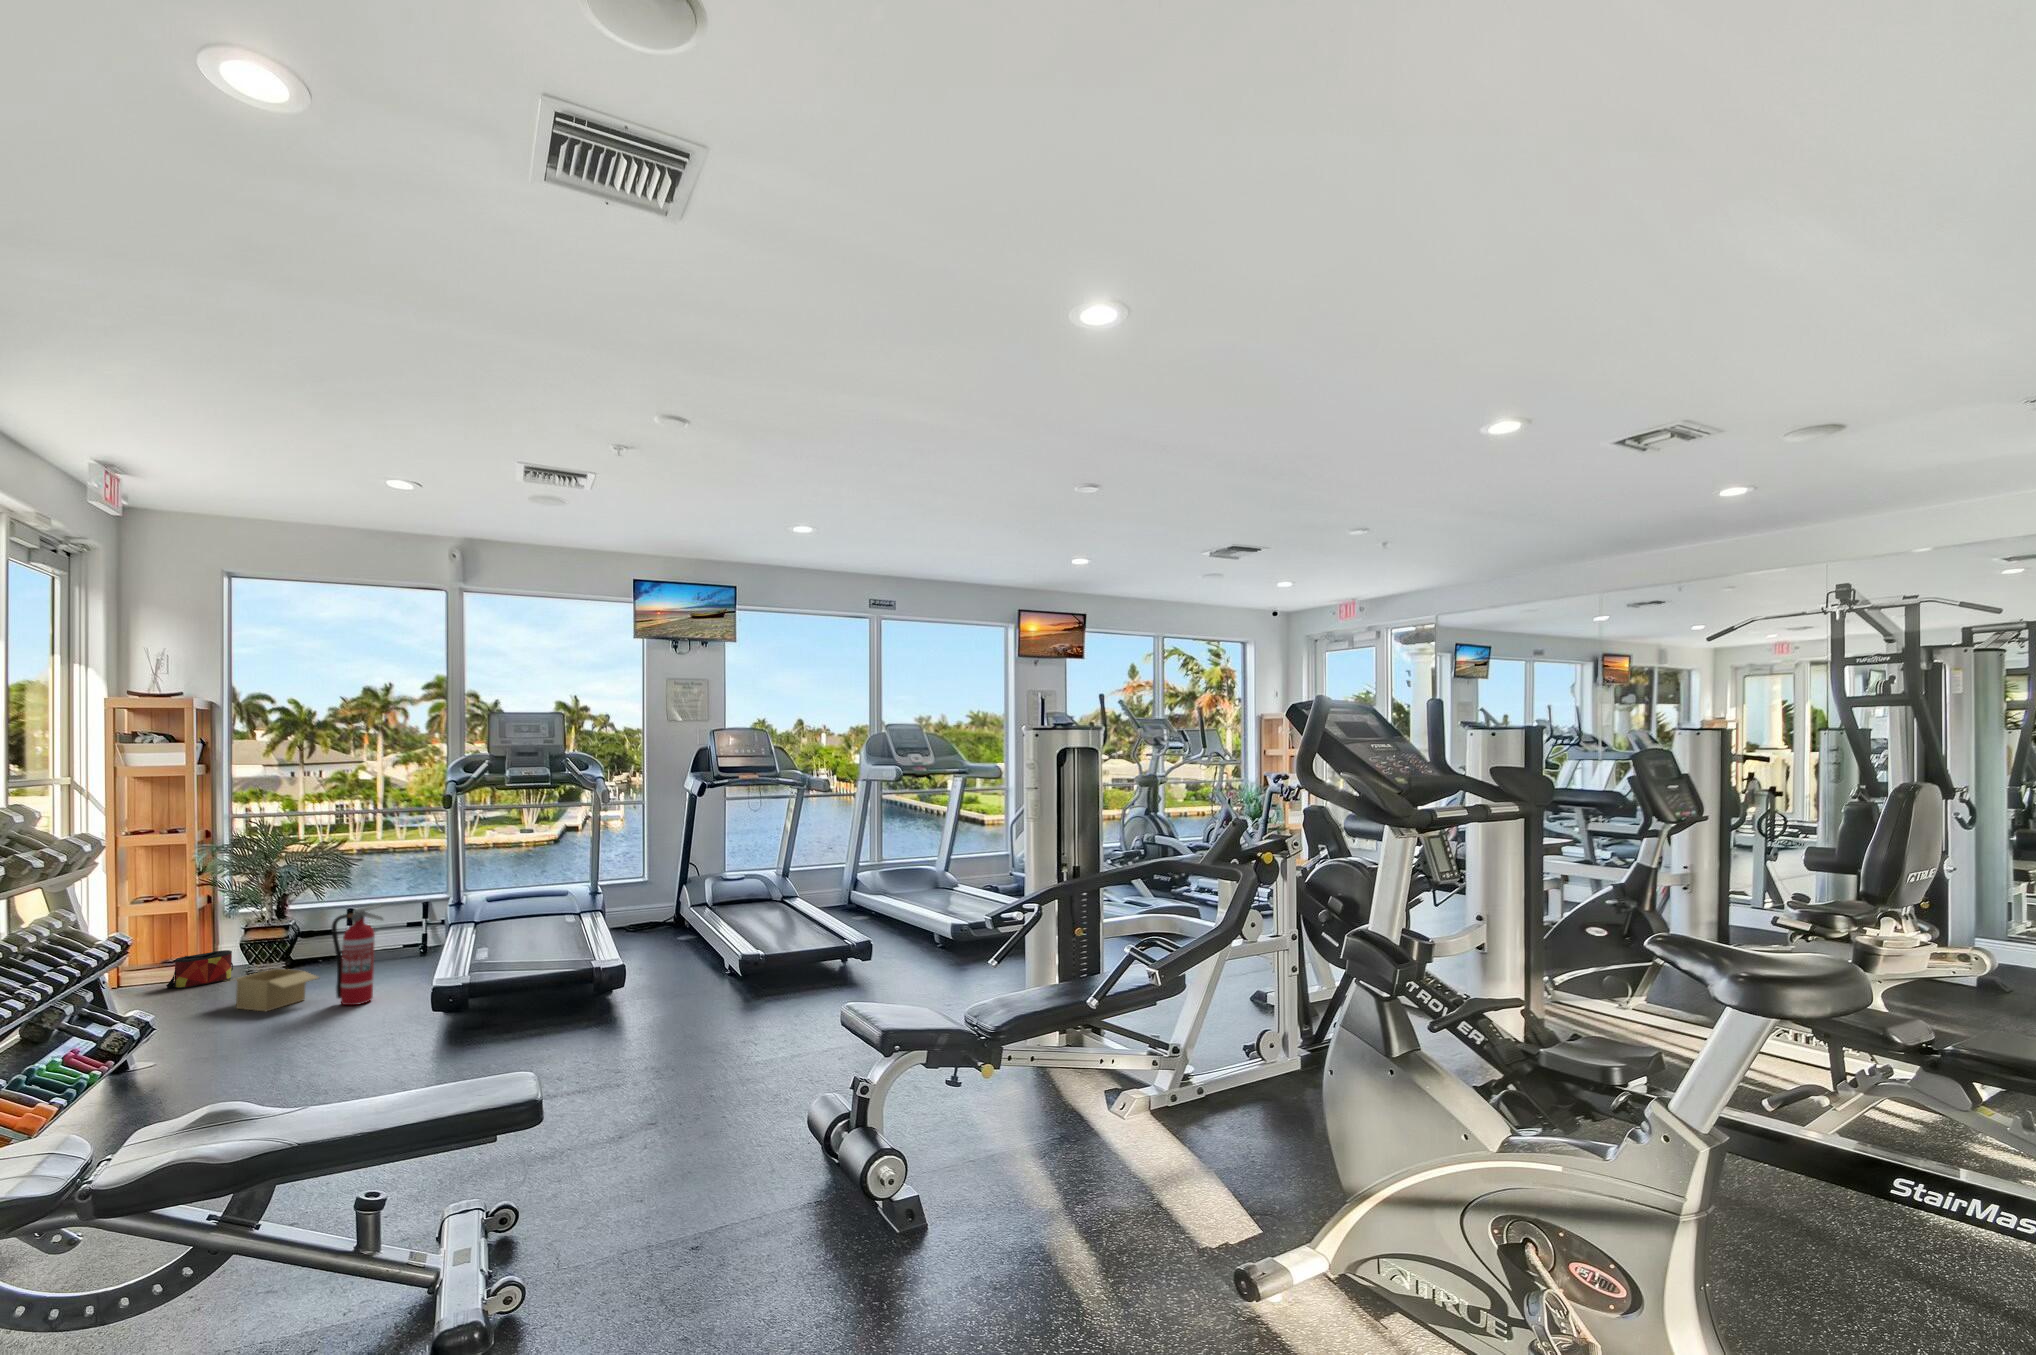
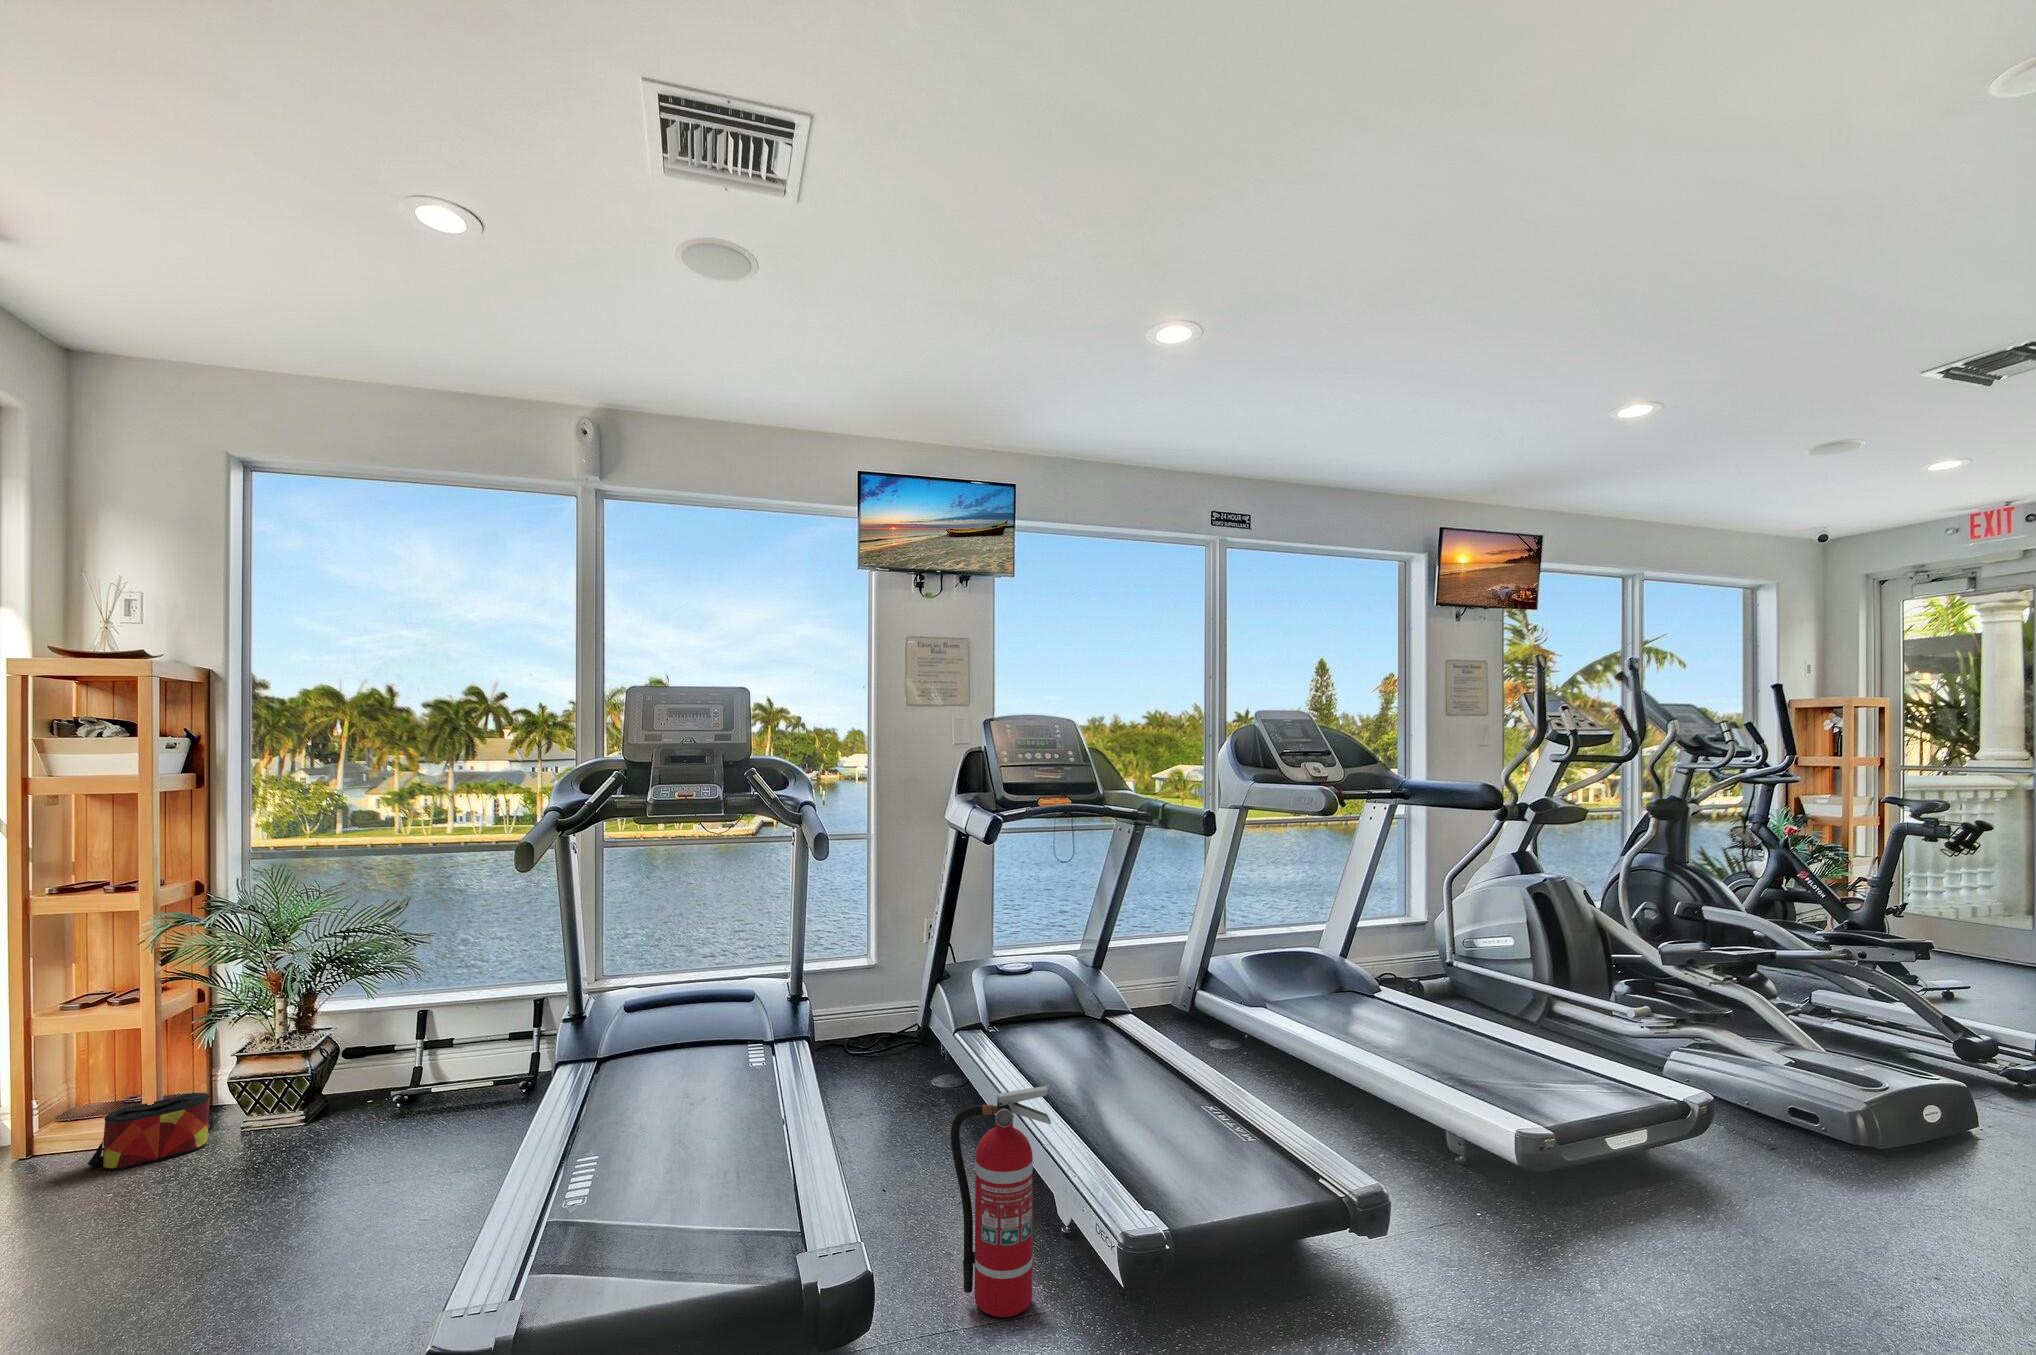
fire extinguisher: present [331,905,383,1005] -> present [951,1086,1051,1317]
cardboard box: present [236,969,319,1011] -> none [112,1169,281,1284]

